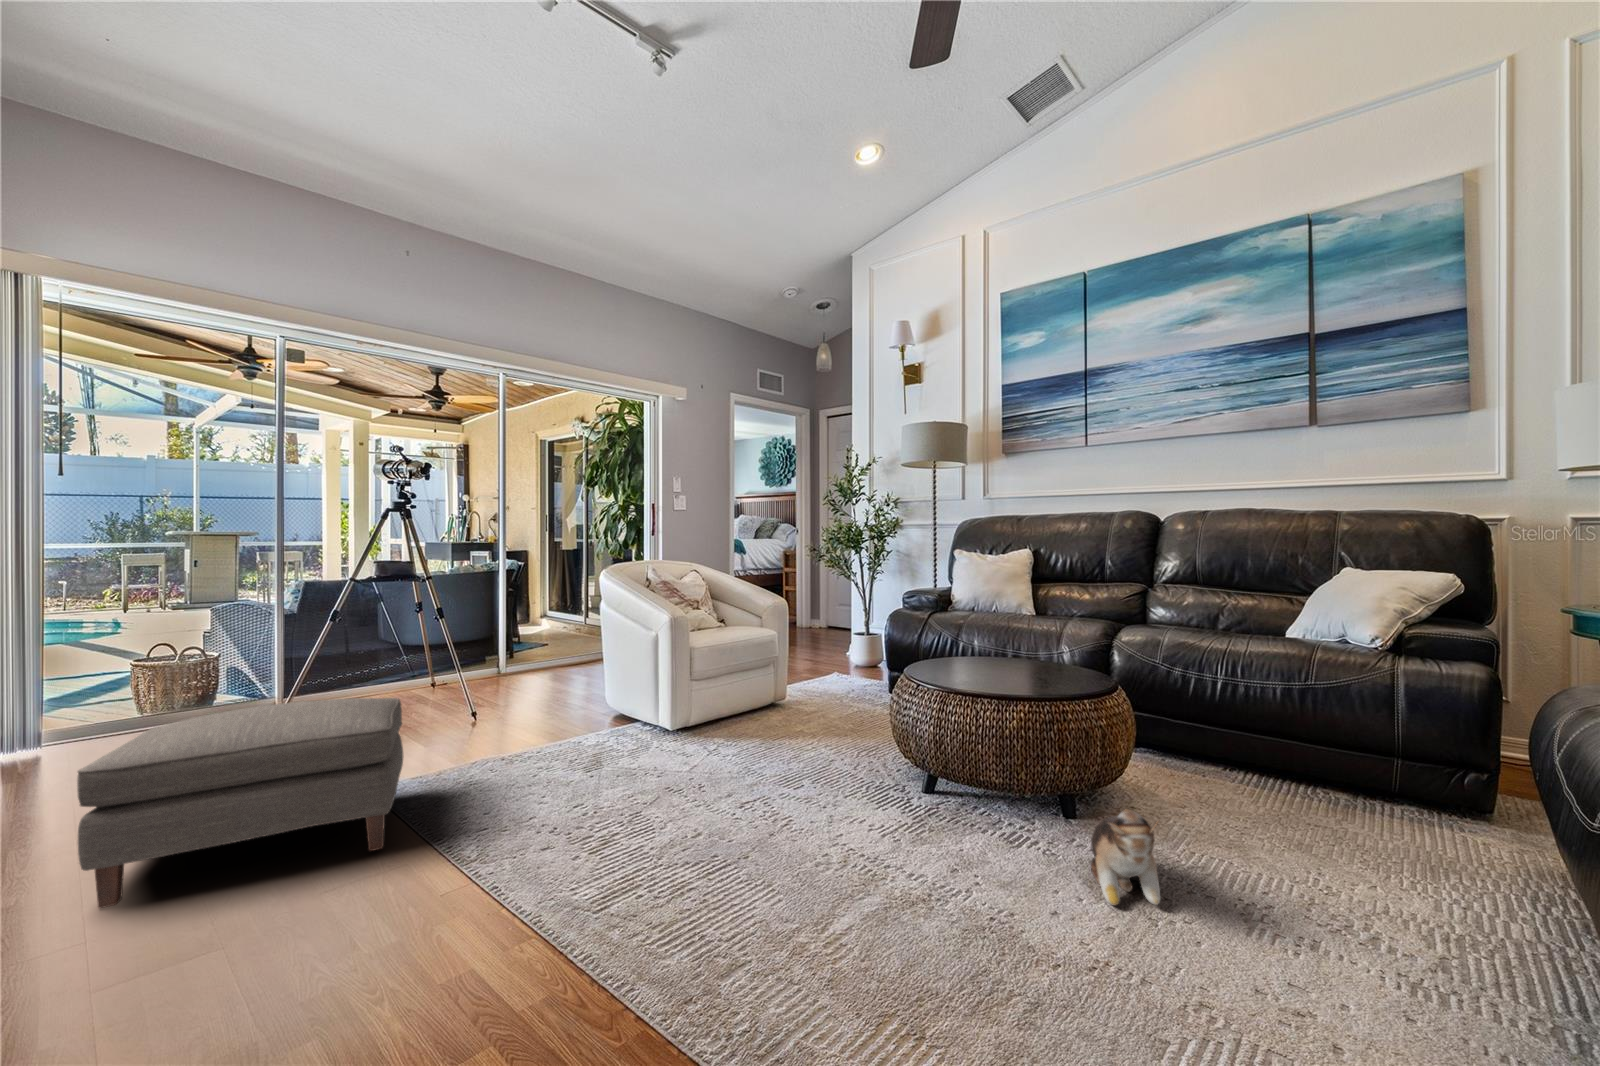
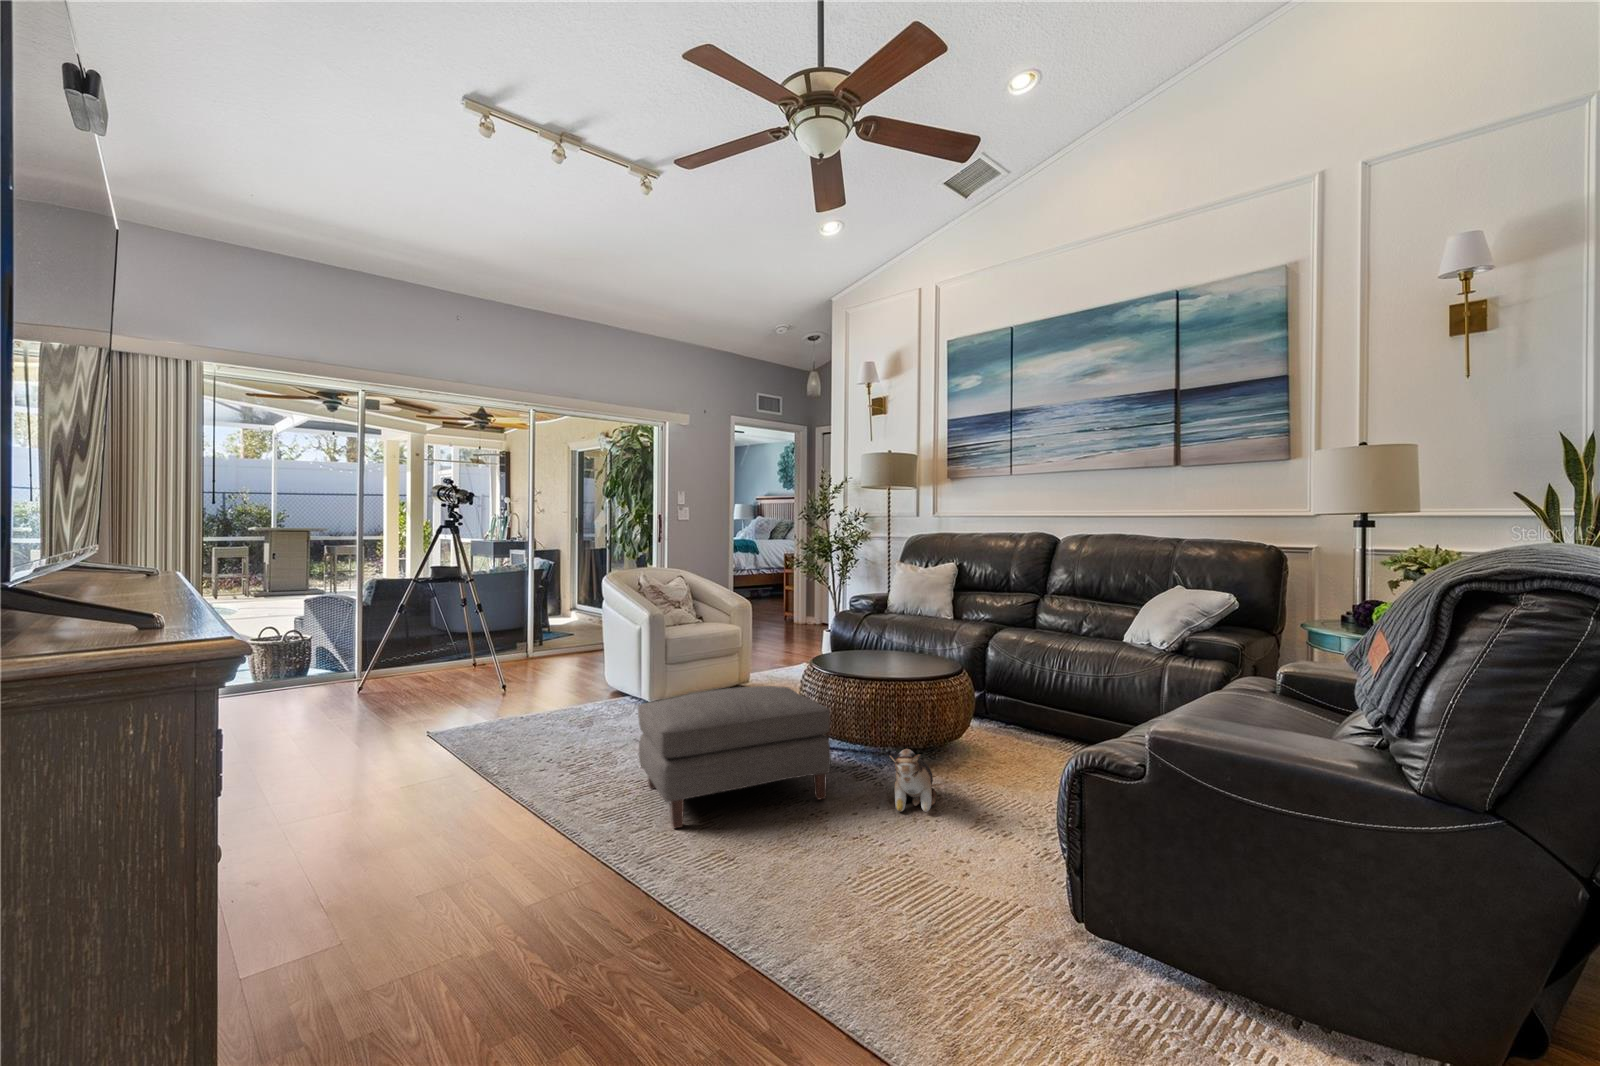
ottoman: present [77,698,403,908] -> present [638,686,831,828]

